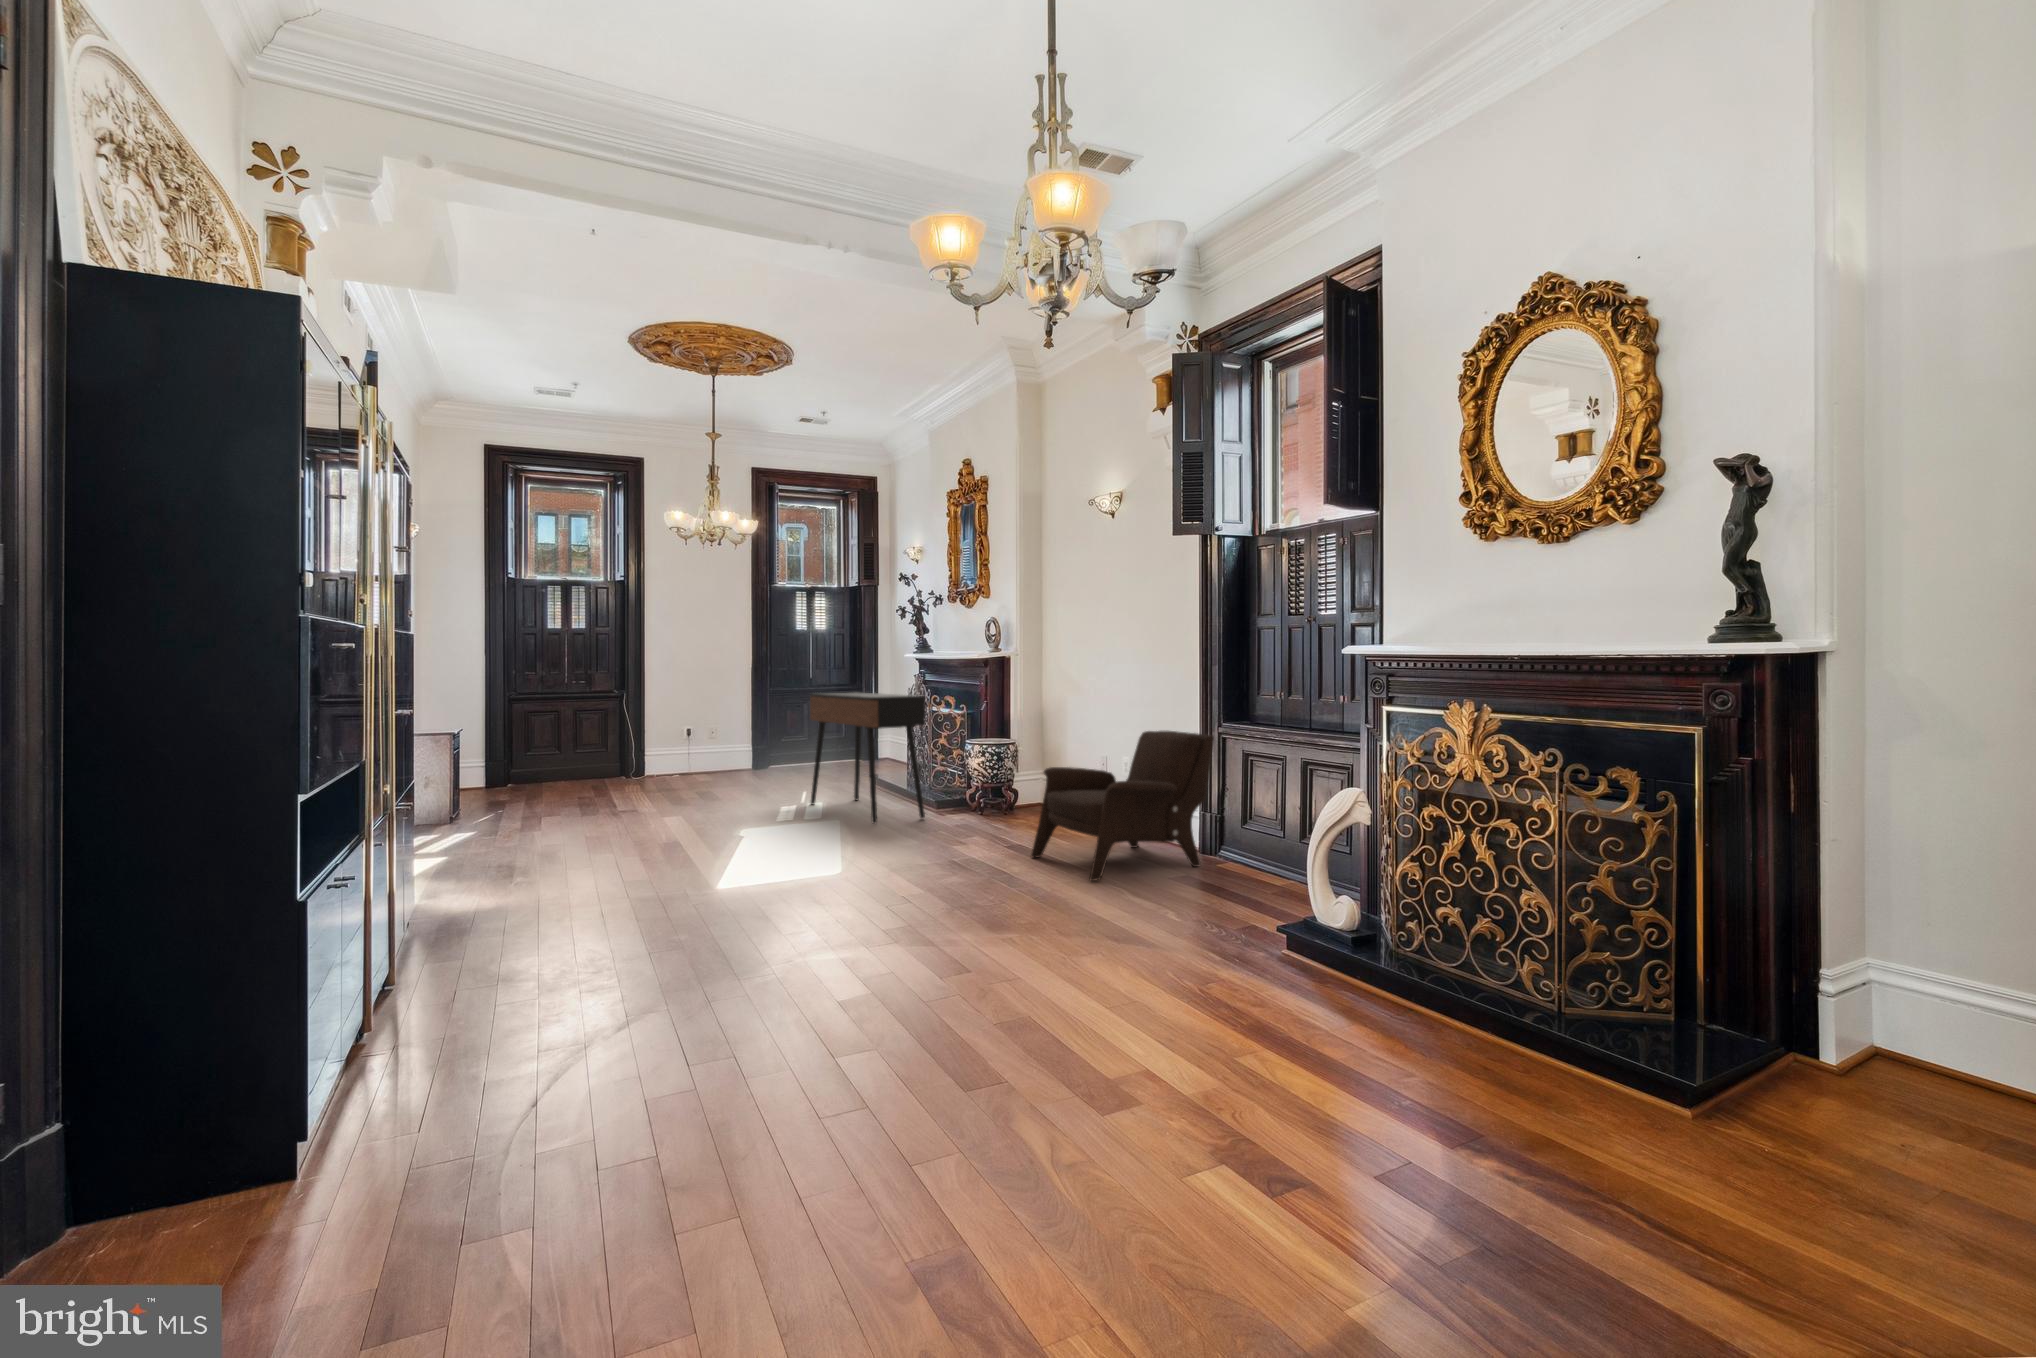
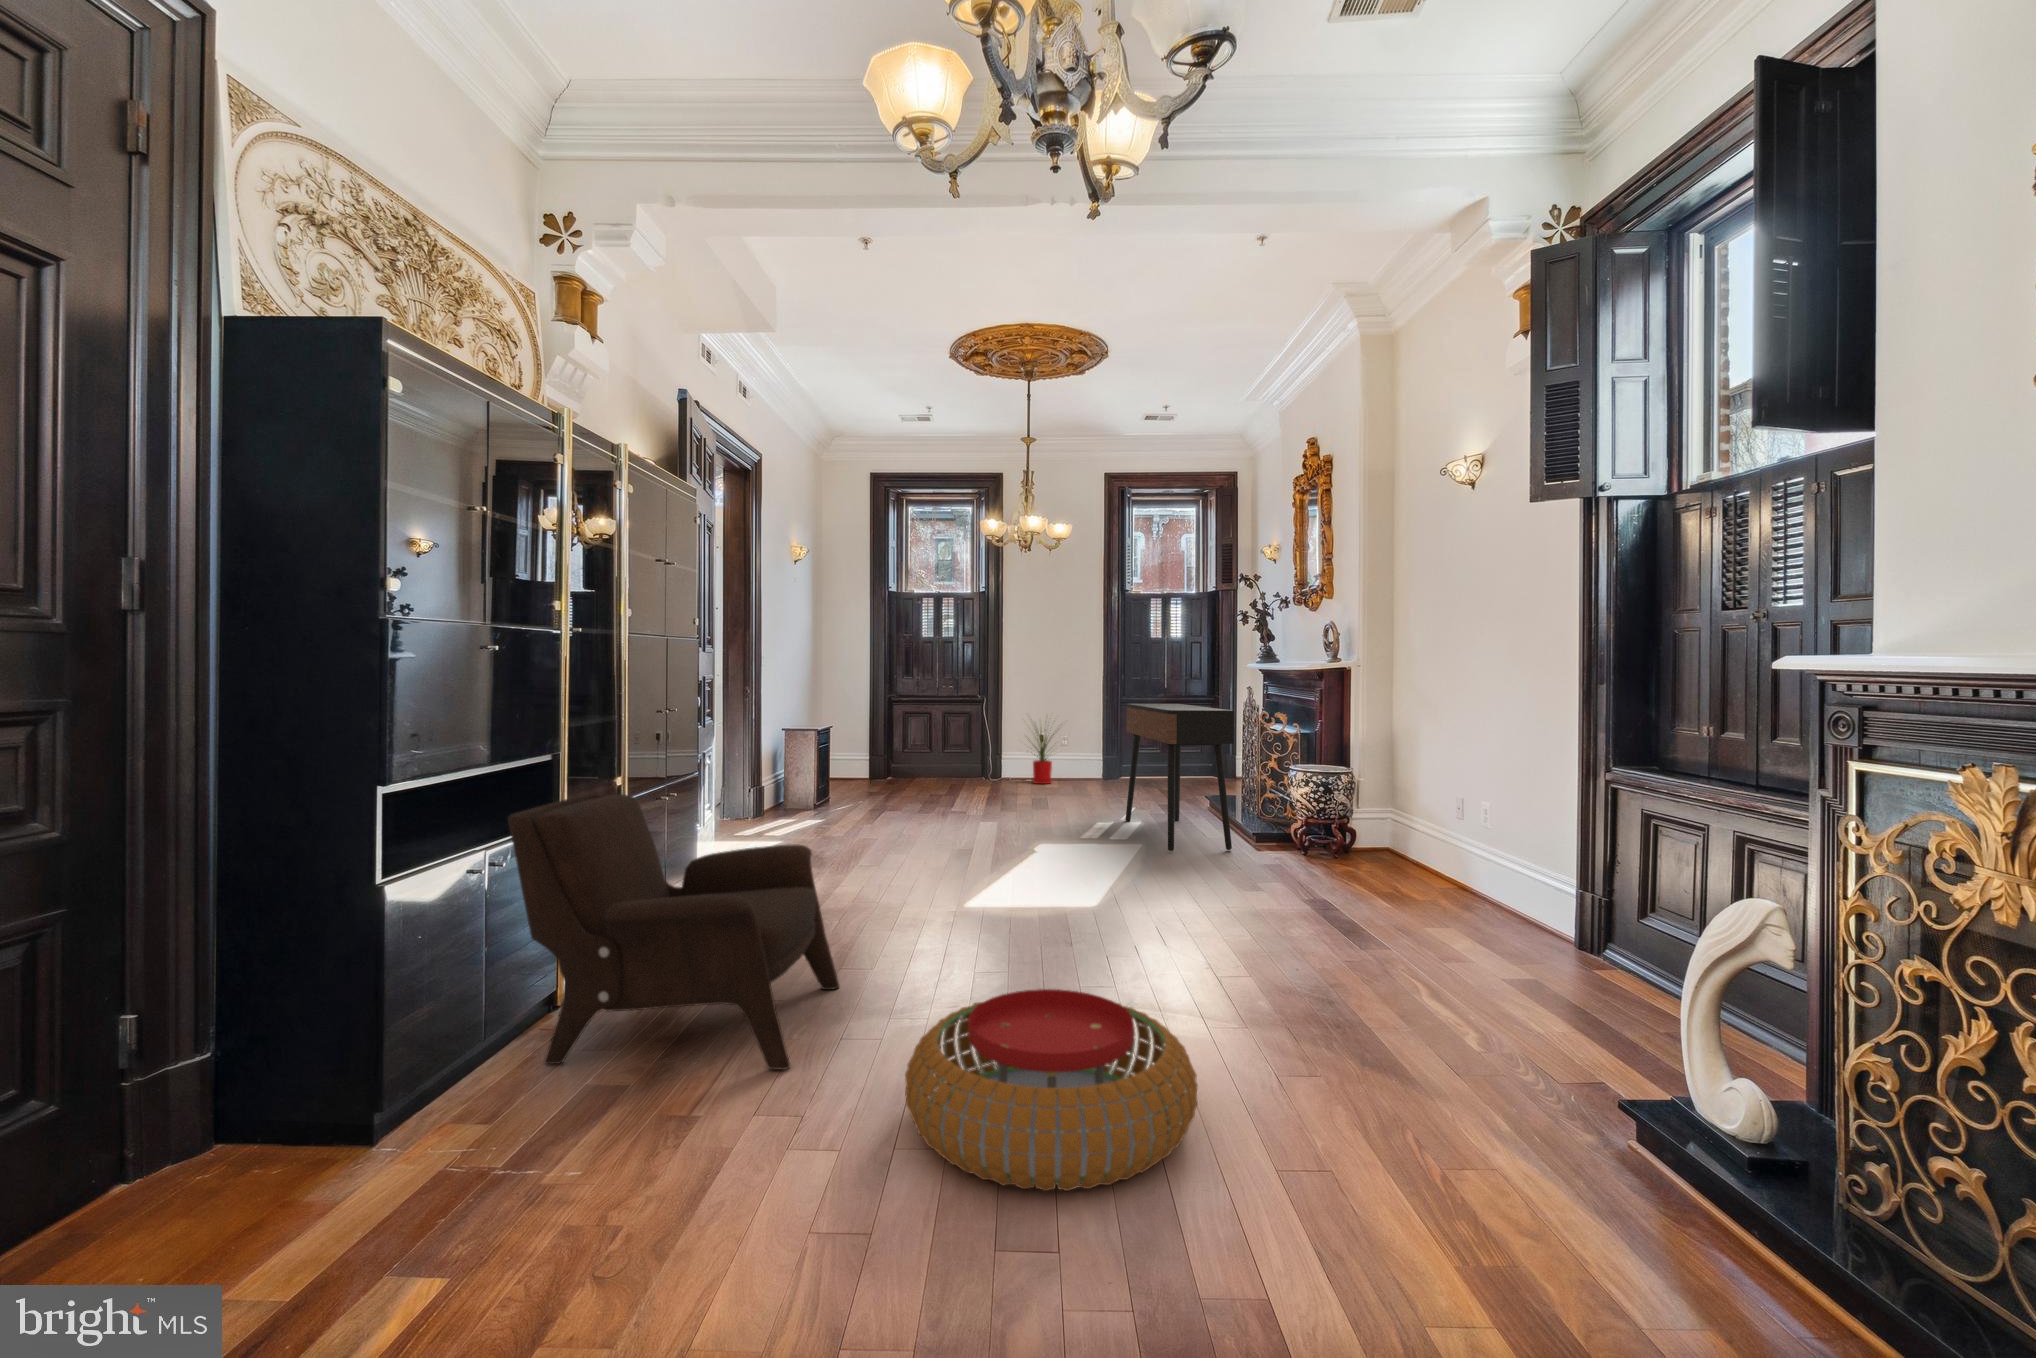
house plant: none [665,705,722,779] -> present [1027,725,1057,784]
armchair: present [1031,731,1214,881] -> present [508,794,839,1069]
pouf: none [834,909,1057,1042] -> present [905,989,1197,1191]

